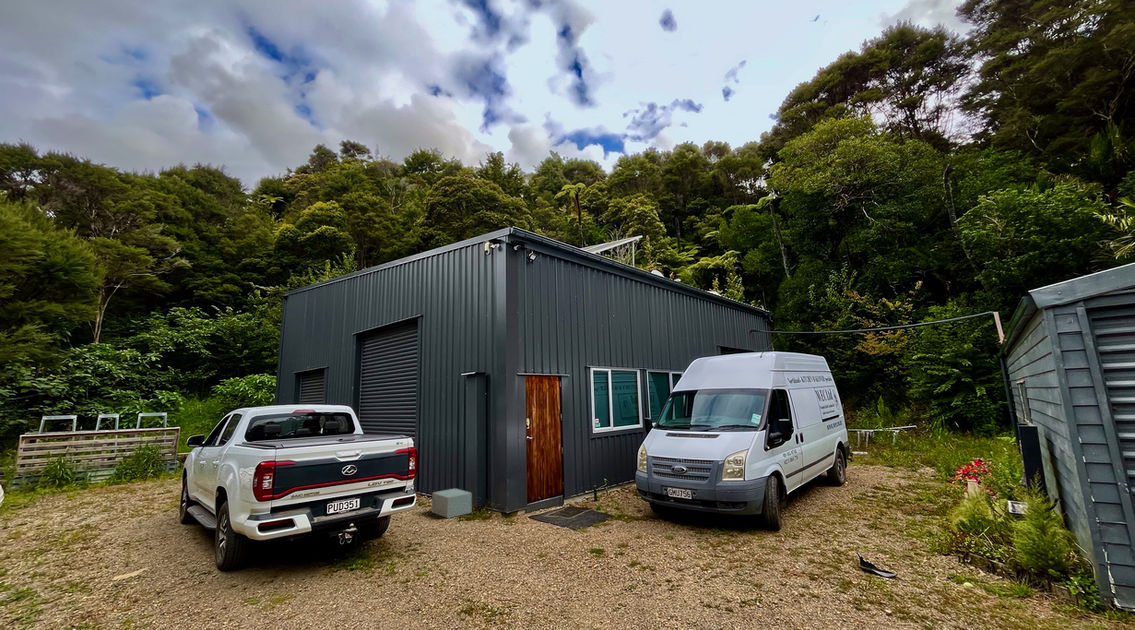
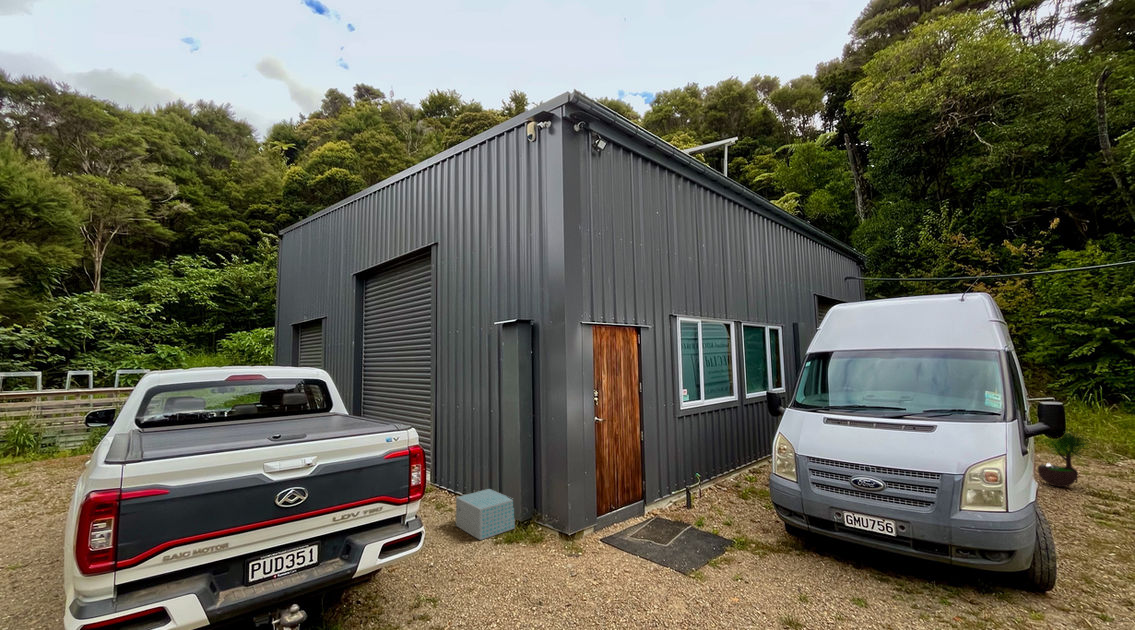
potted tree: none [845,442,871,485] -> present [1038,432,1089,487]

